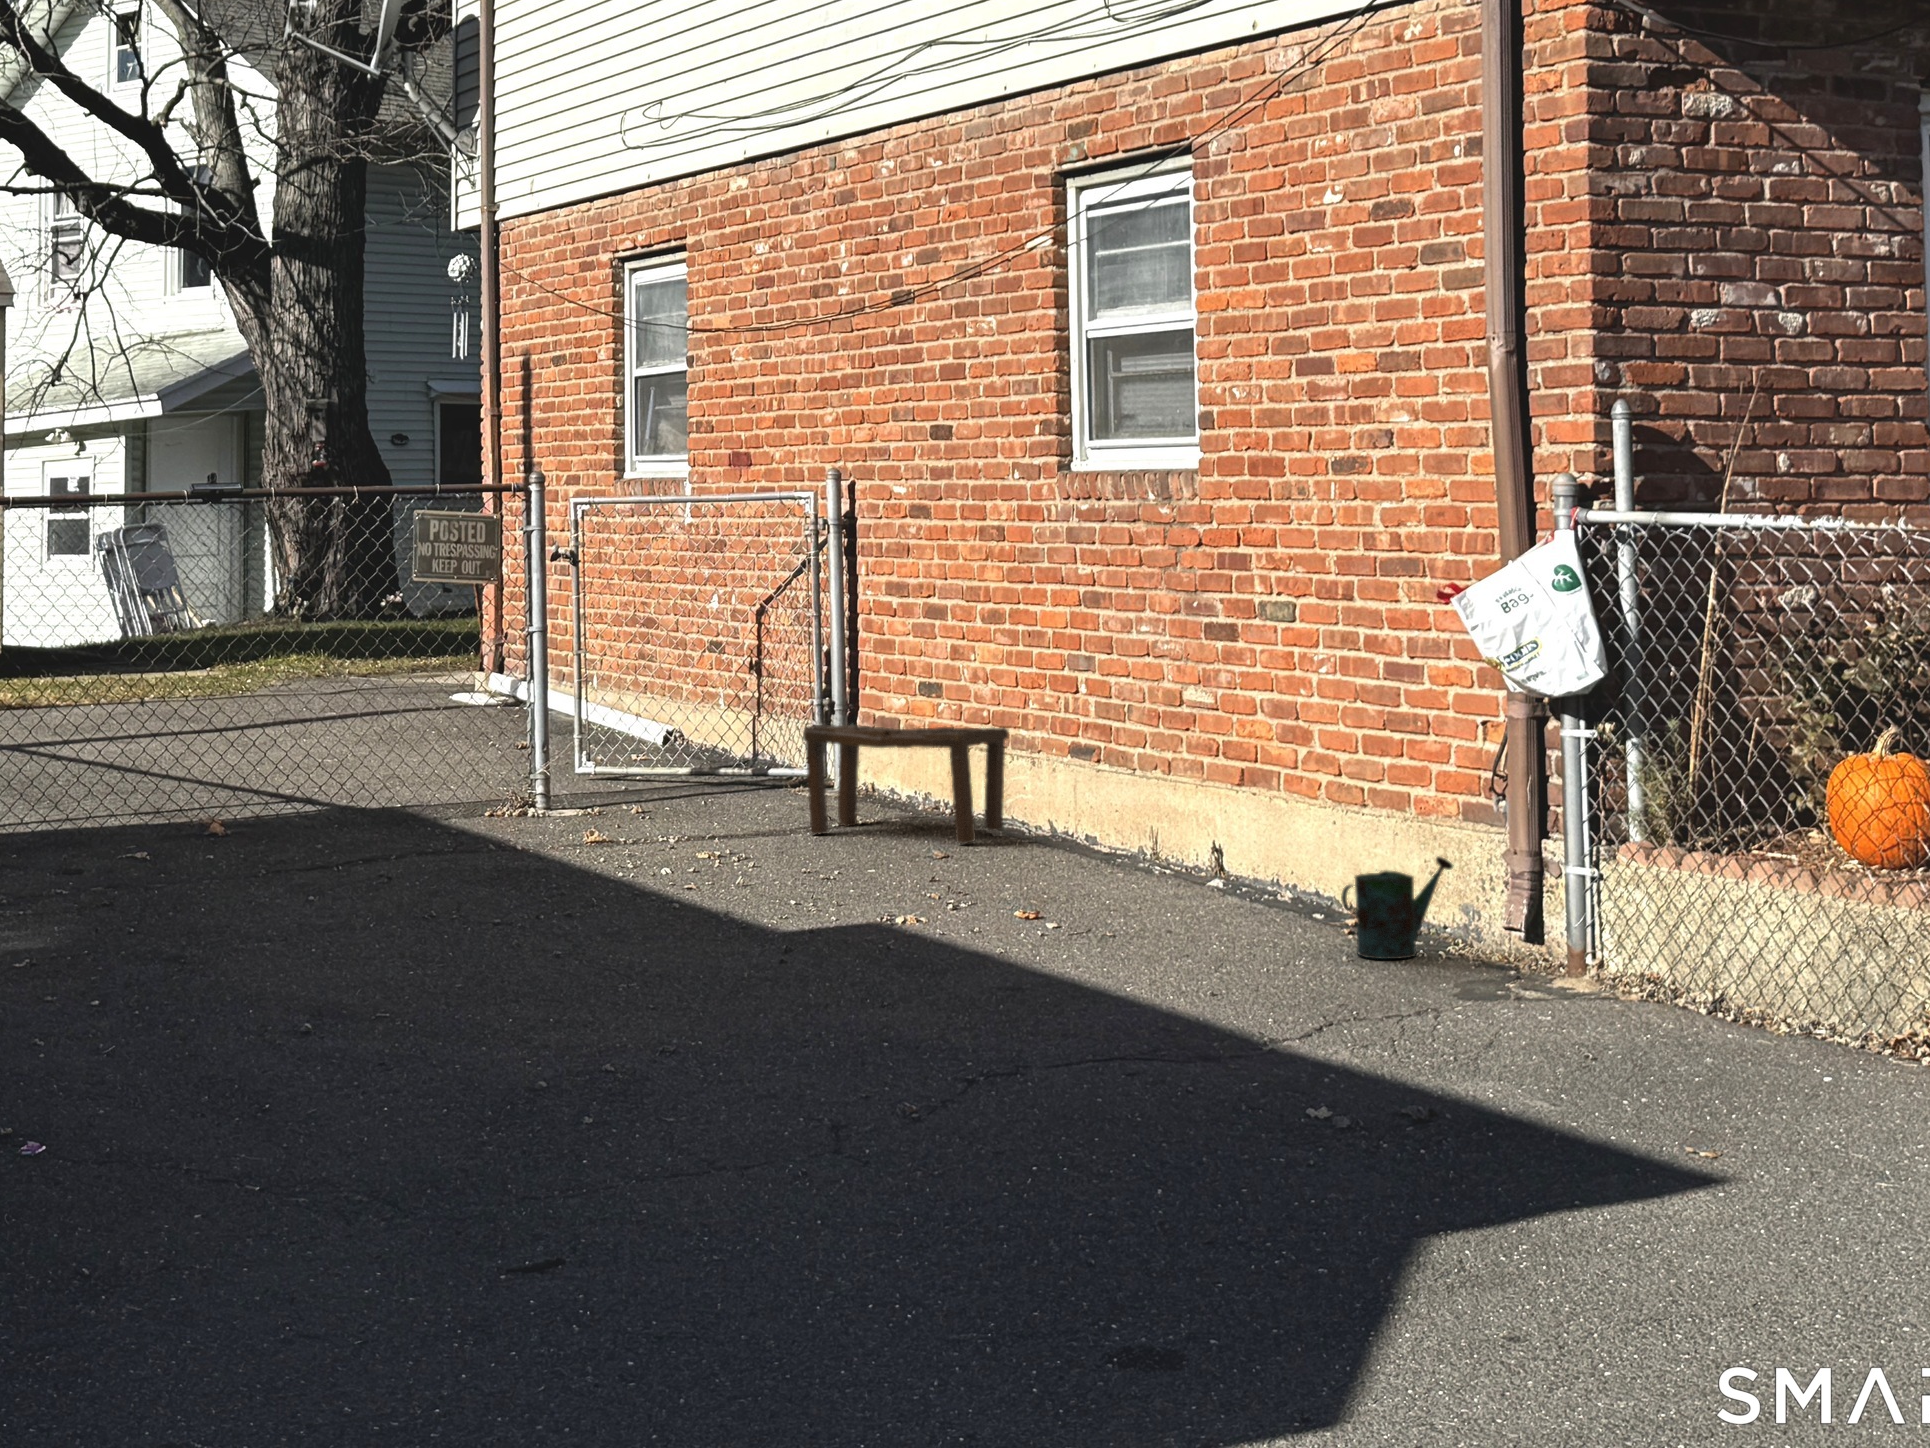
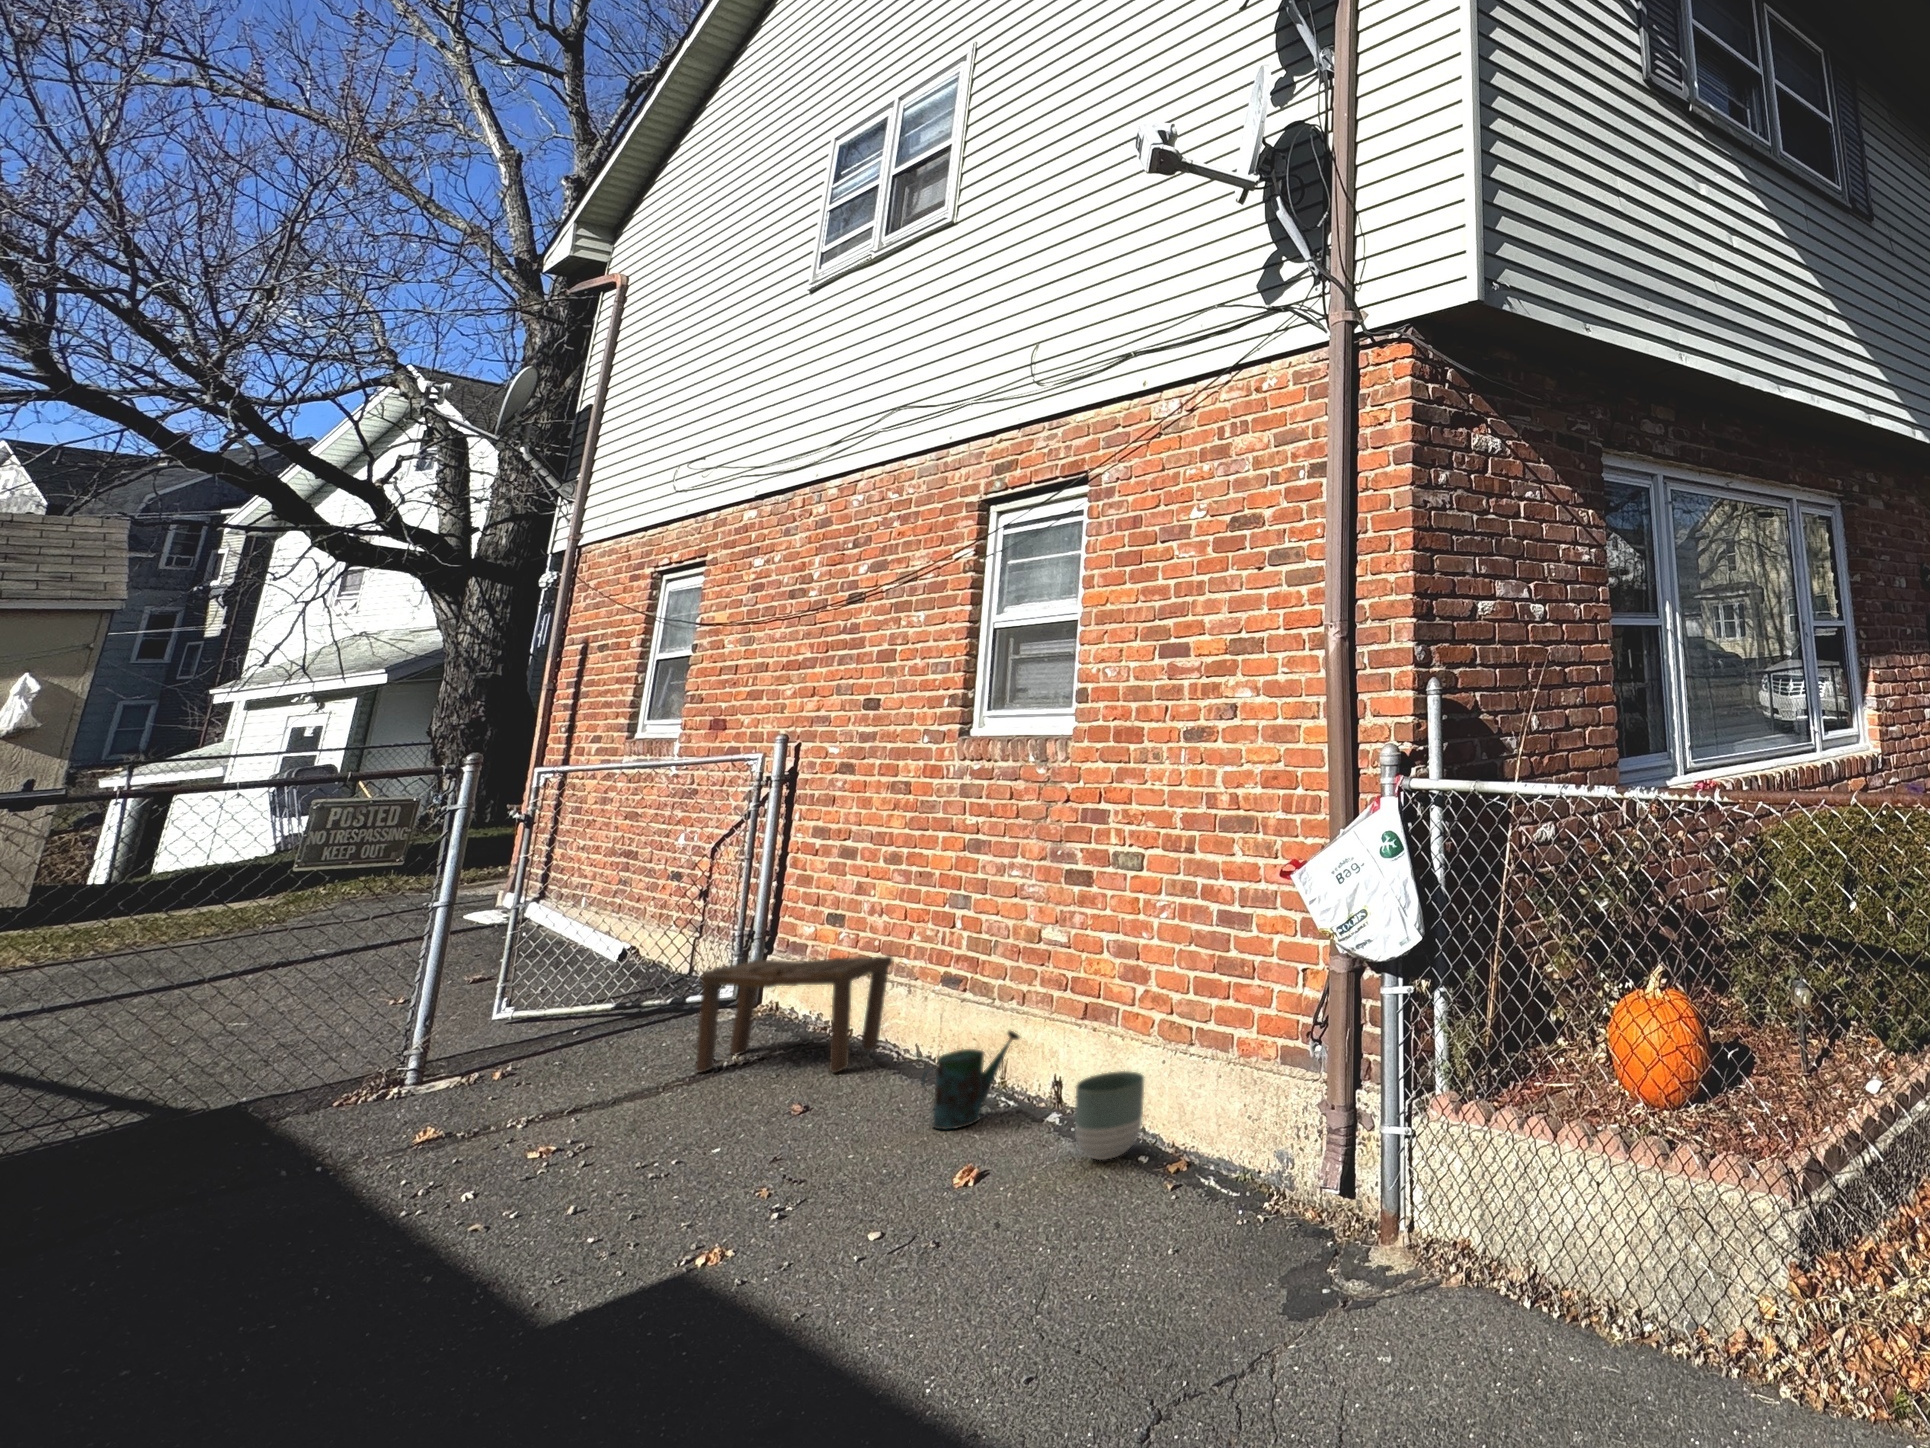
planter: none [1239,834,1314,915] -> present [1075,1071,1144,1160]
watering can: present [1341,857,1453,959] -> present [921,1031,1019,1129]

